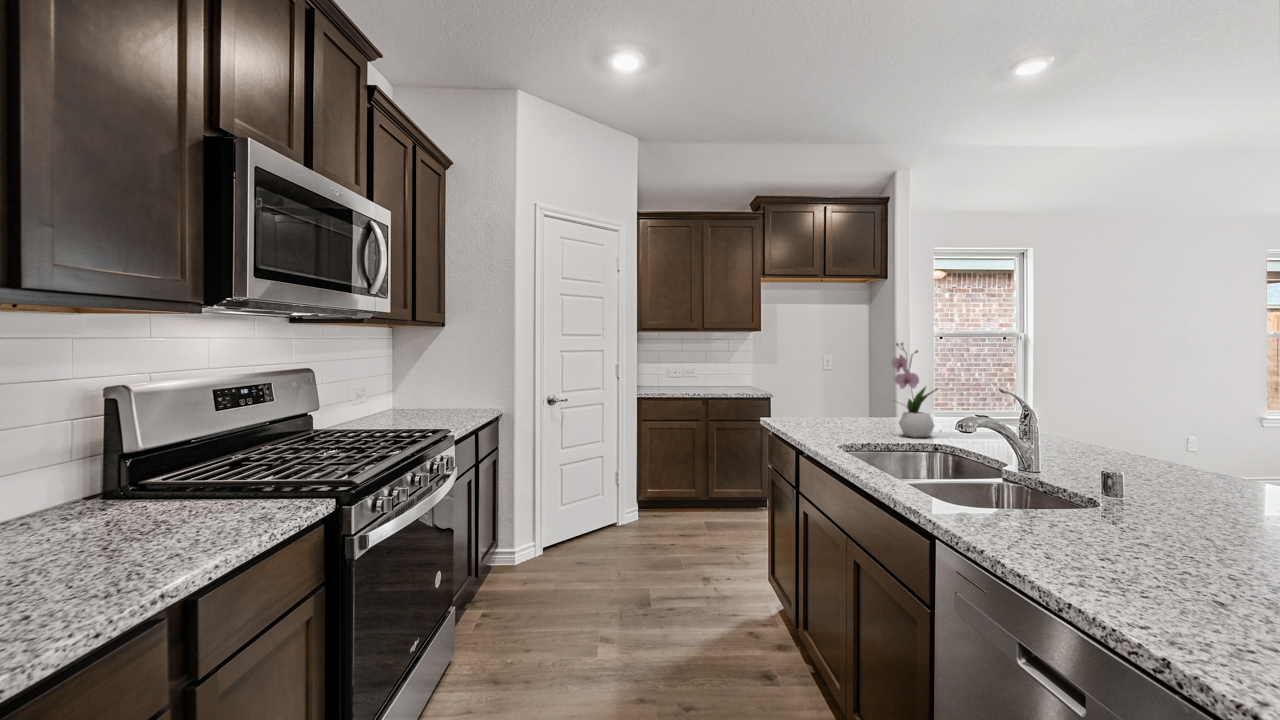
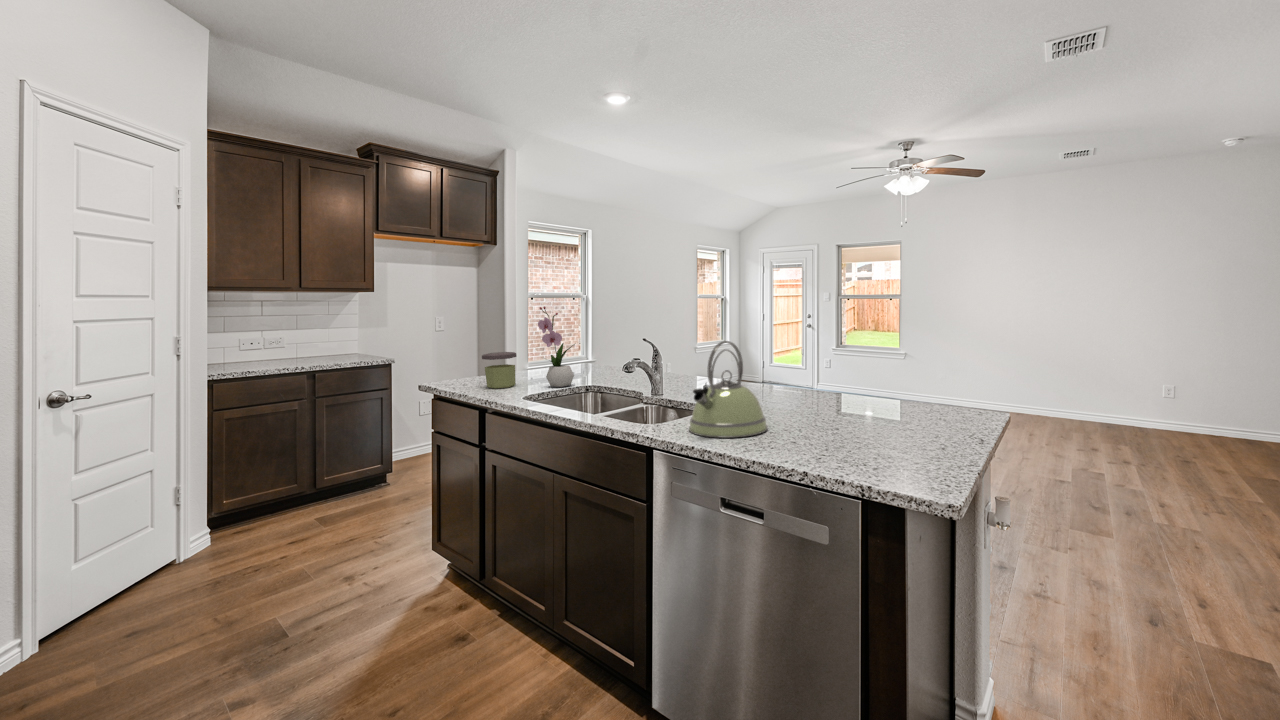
jar: none [833,390,871,429] -> present [482,352,516,389]
kettle: none [1000,398,1166,562] -> present [689,341,767,438]

